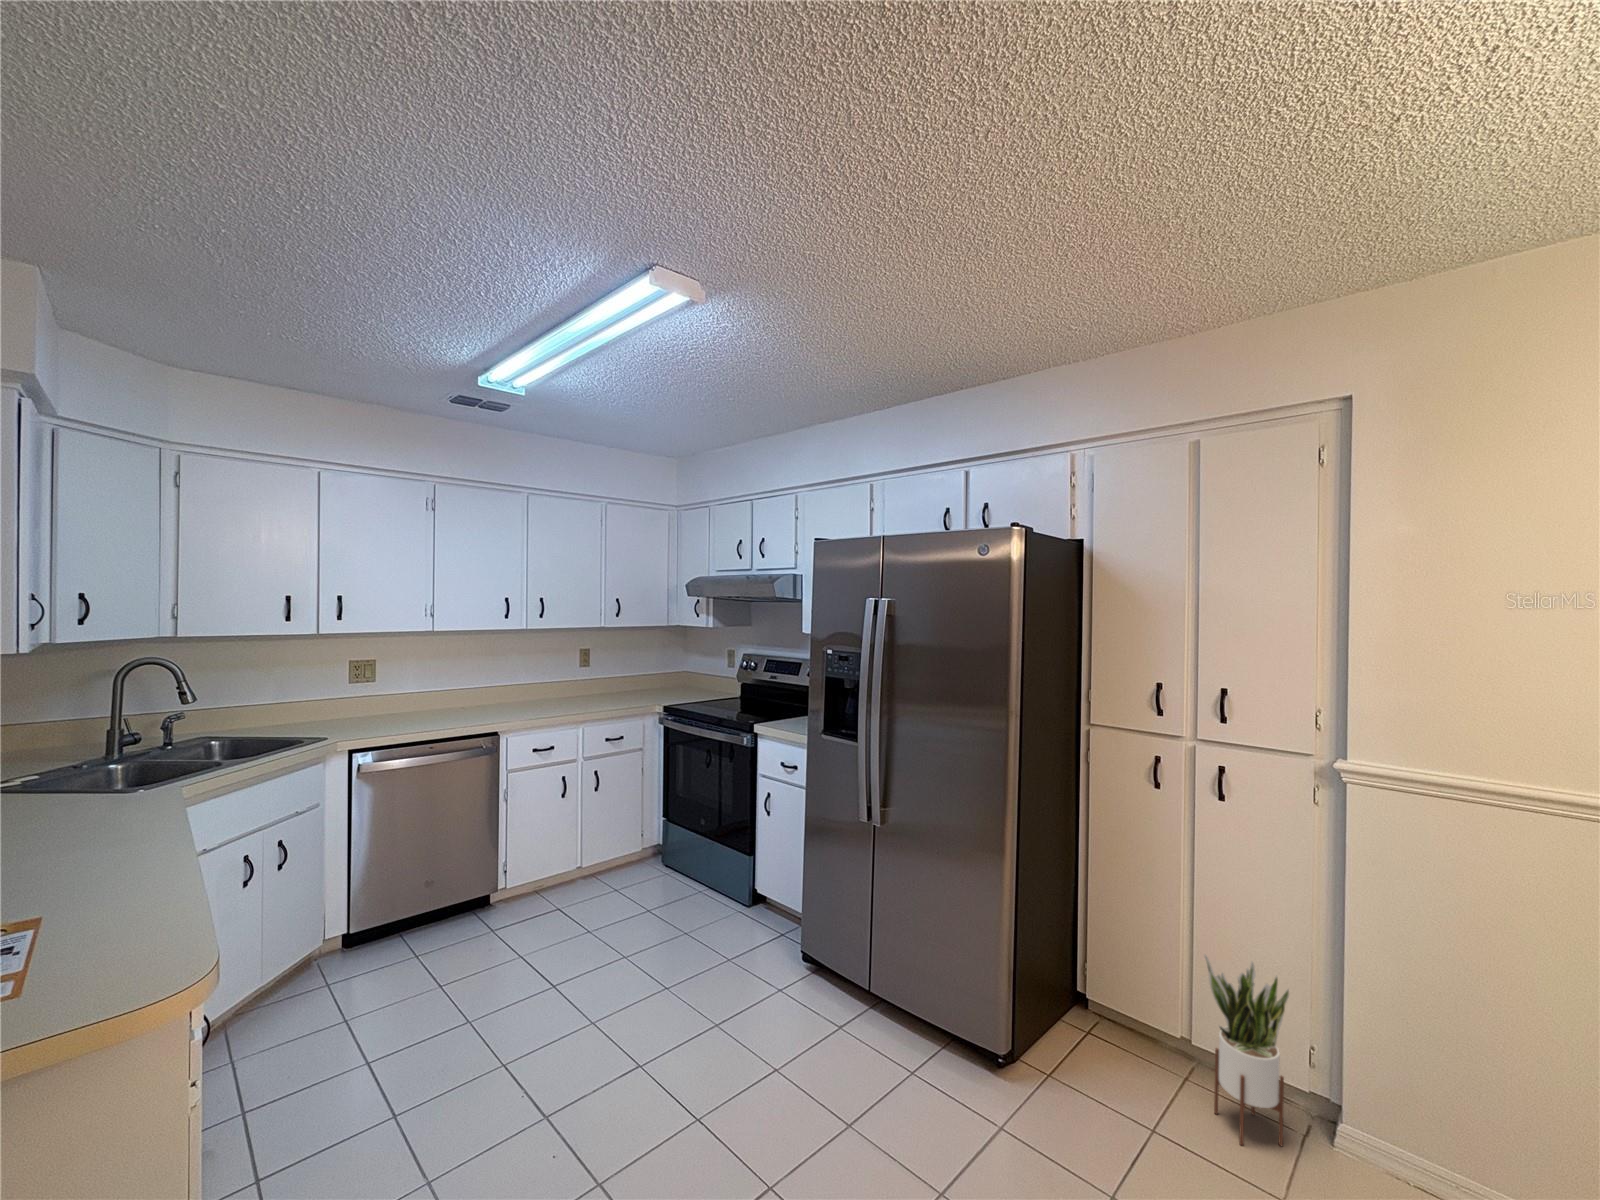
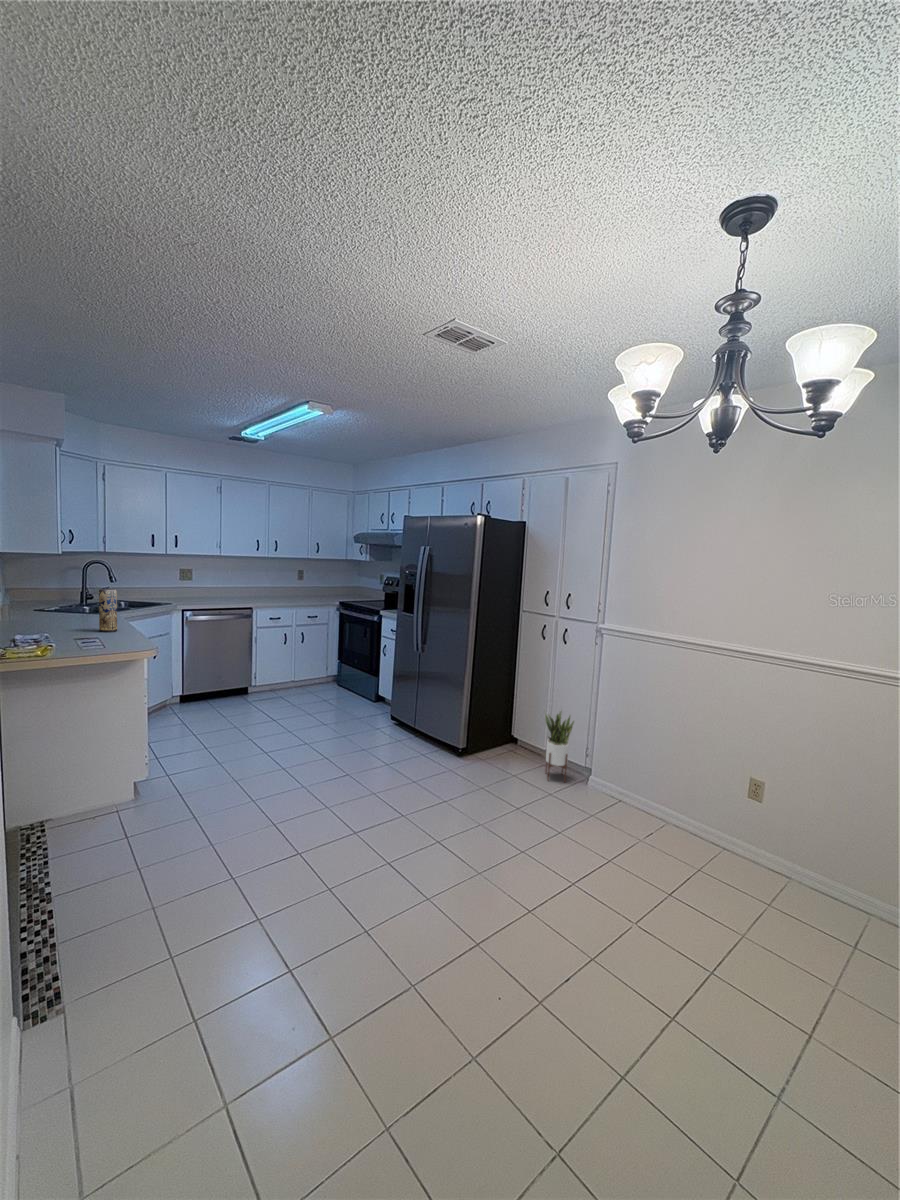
vase: none [60,759,125,895] -> present [99,589,117,632]

